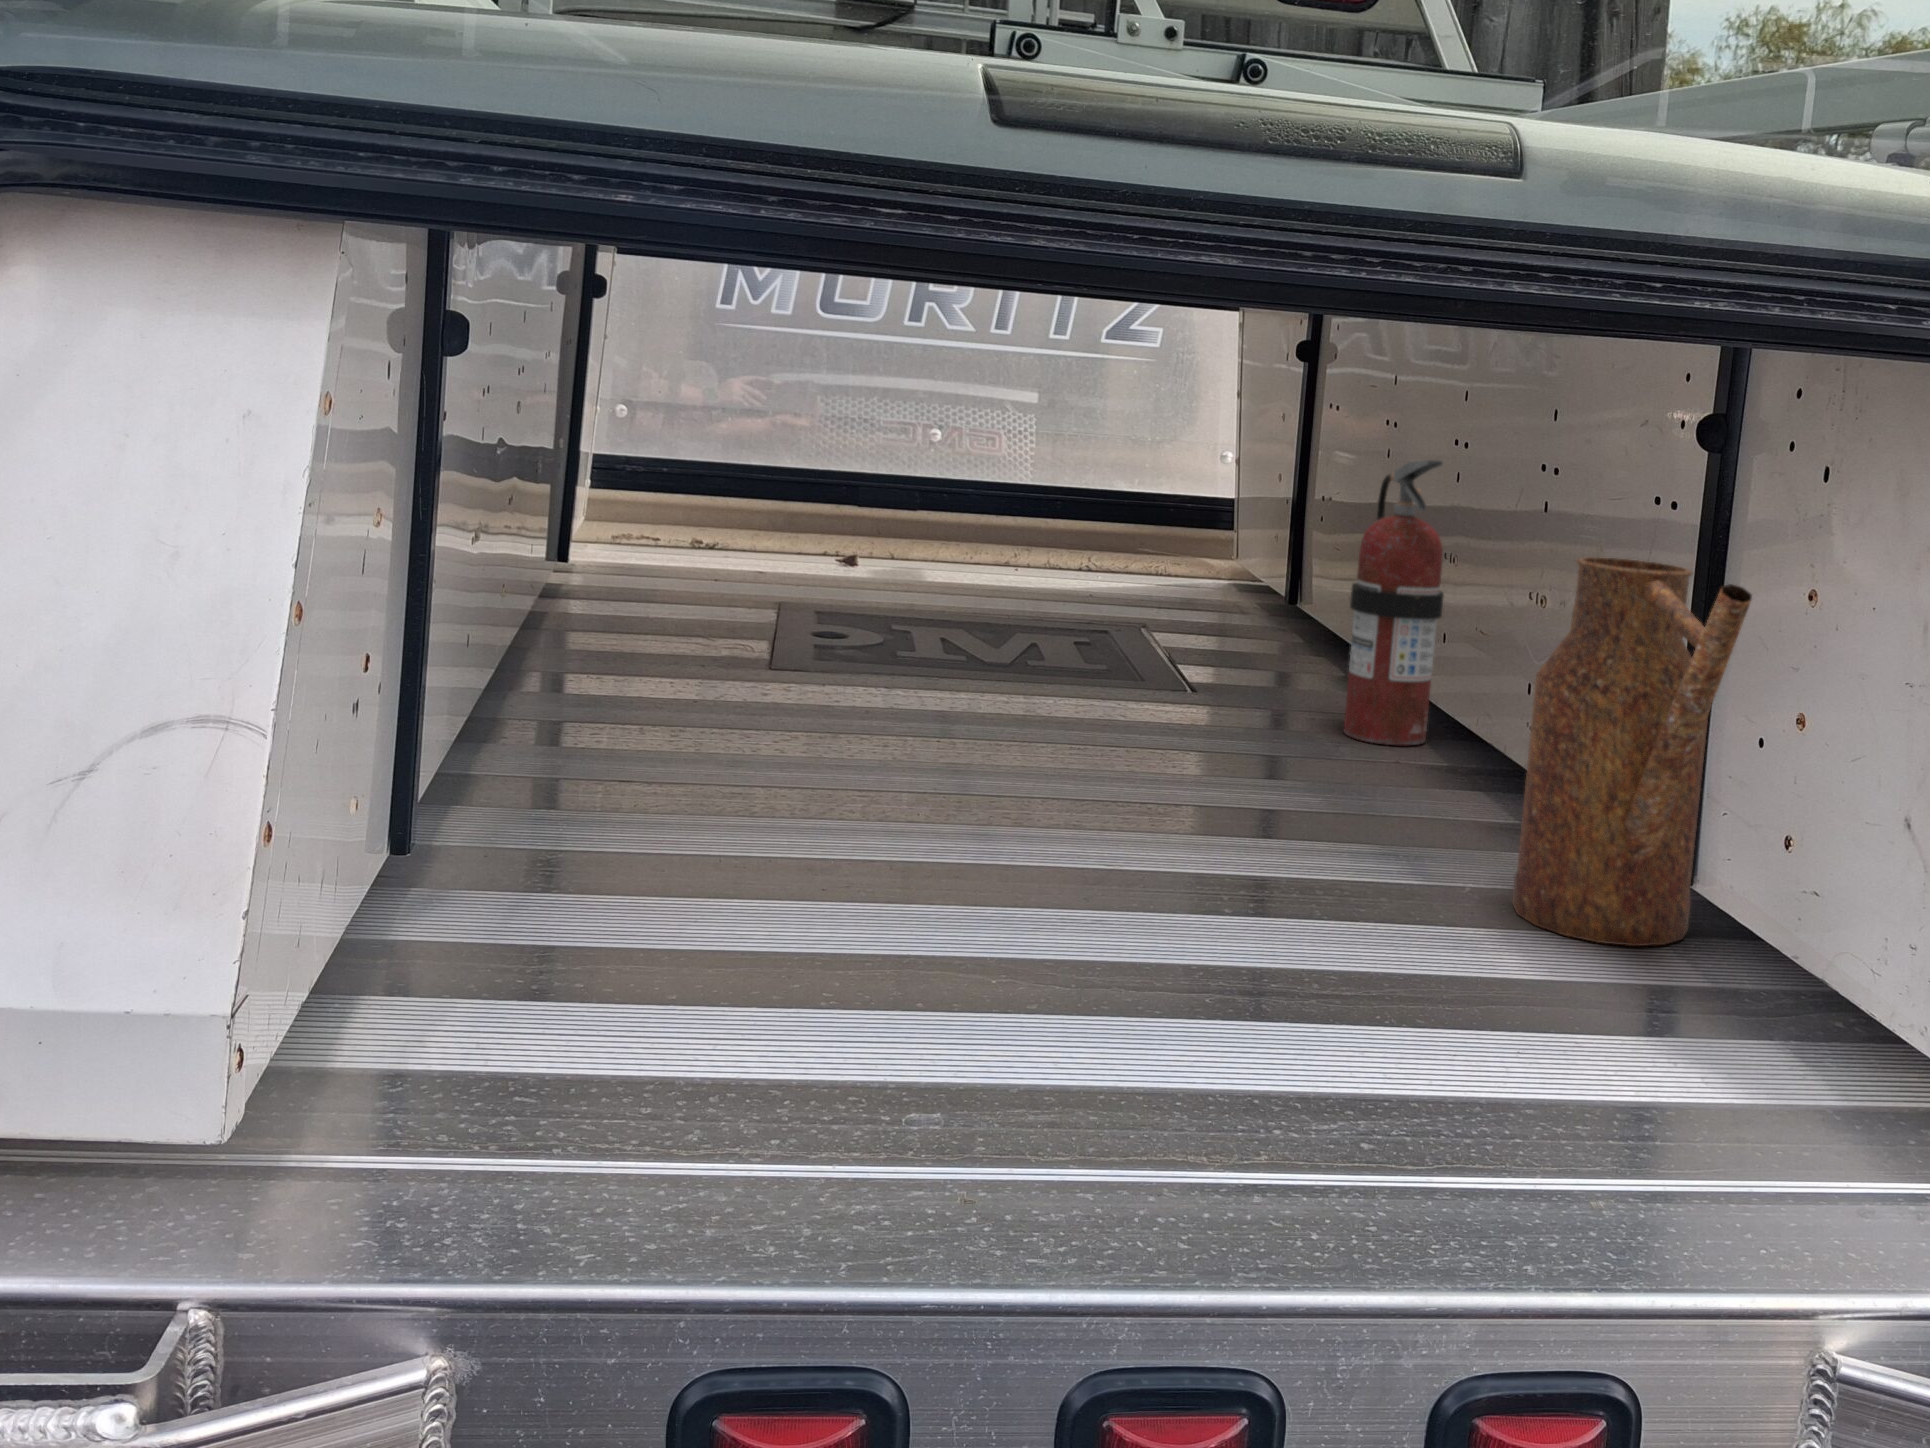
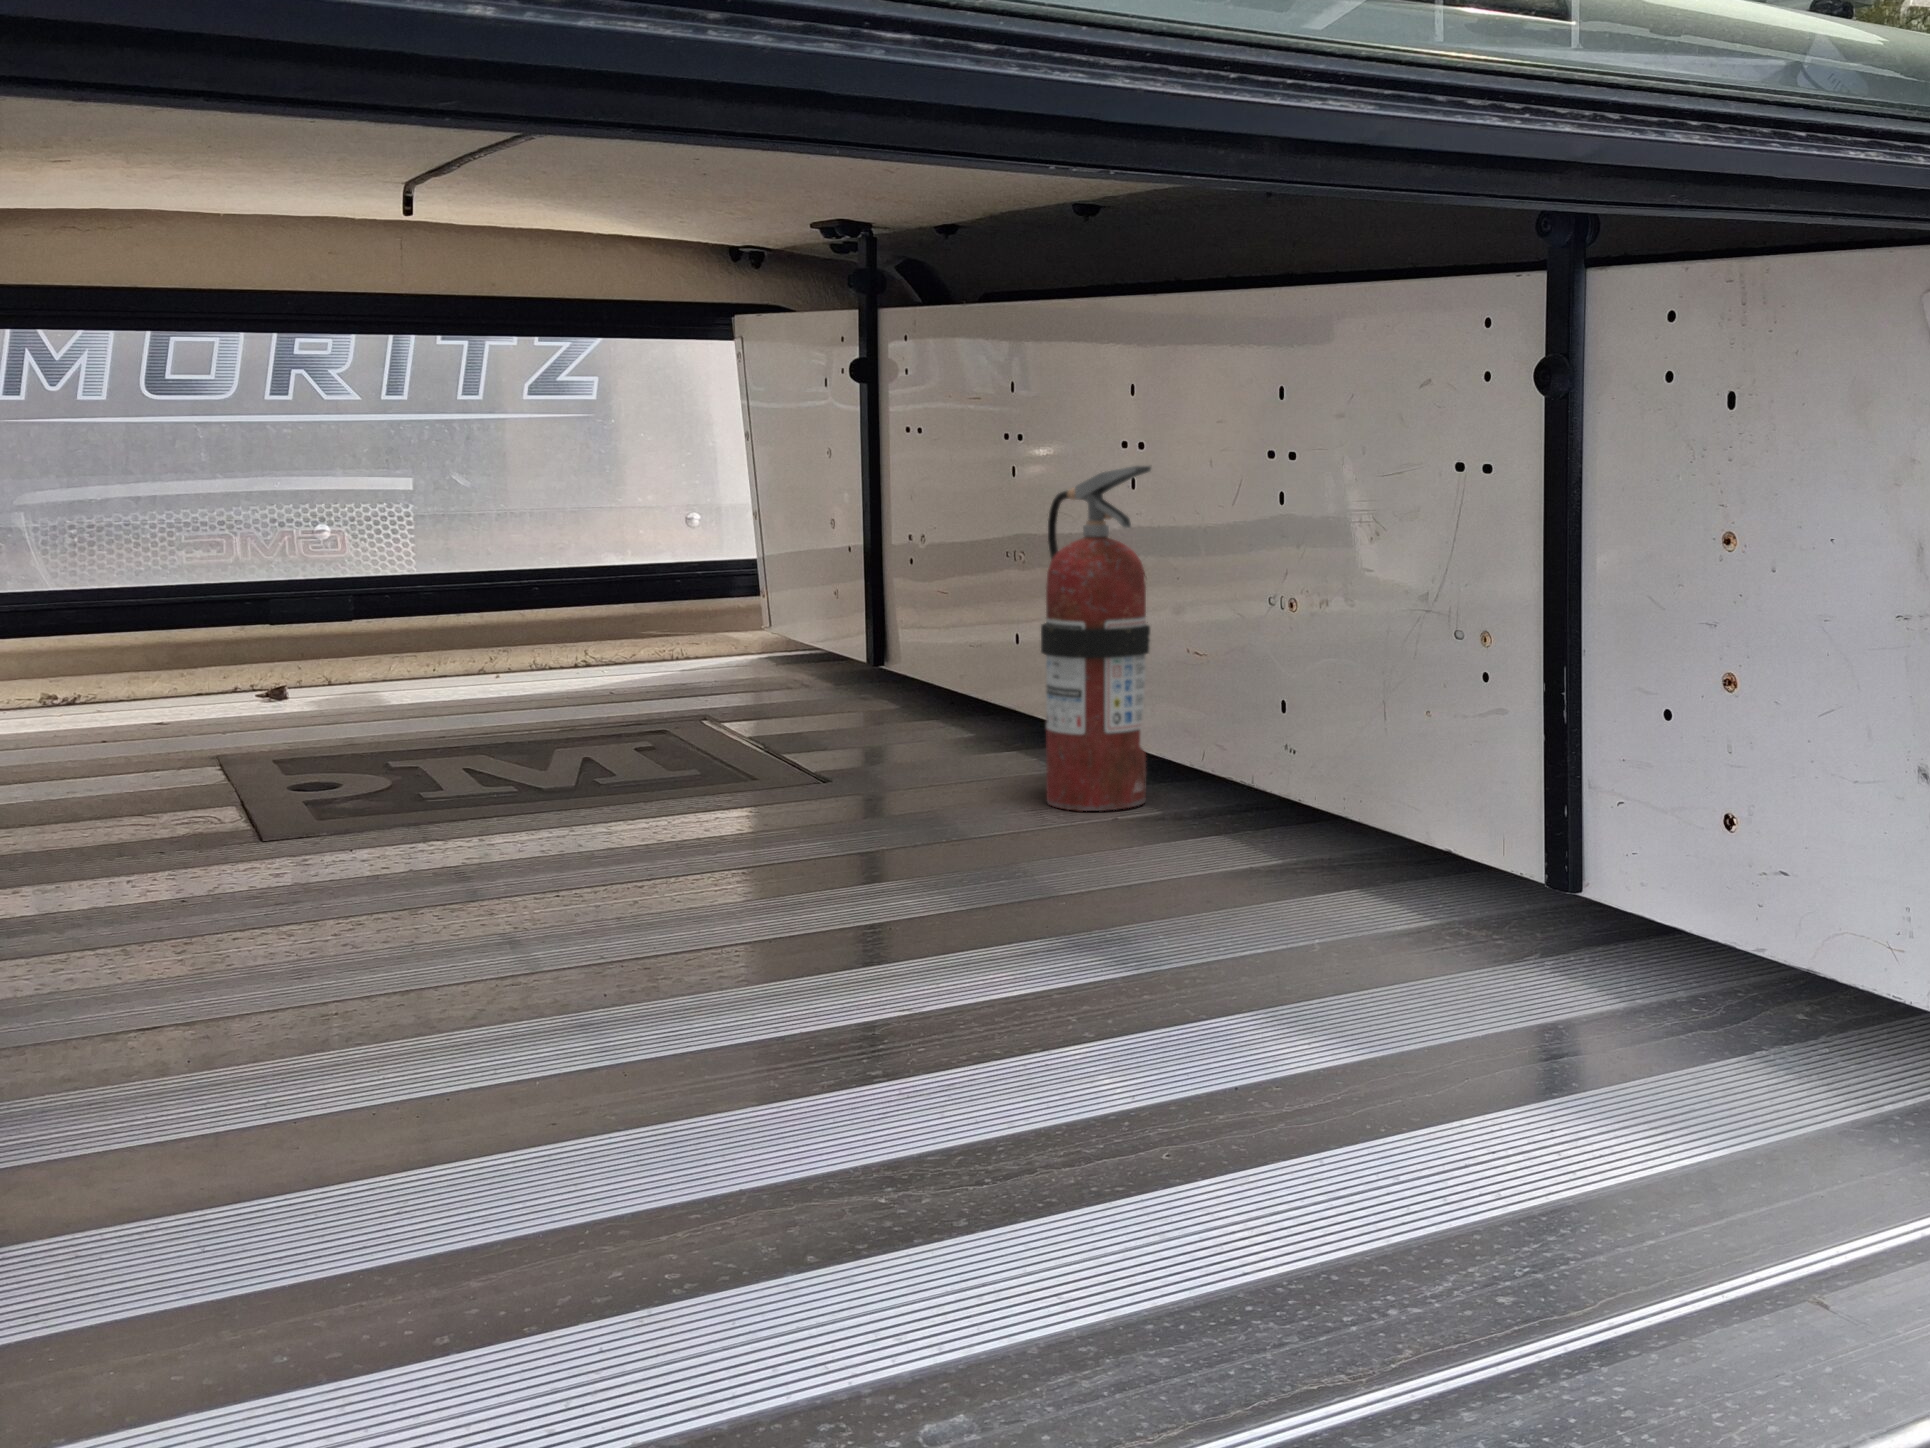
watering can: present [1512,557,1752,946] -> none [1420,538,1724,984]

